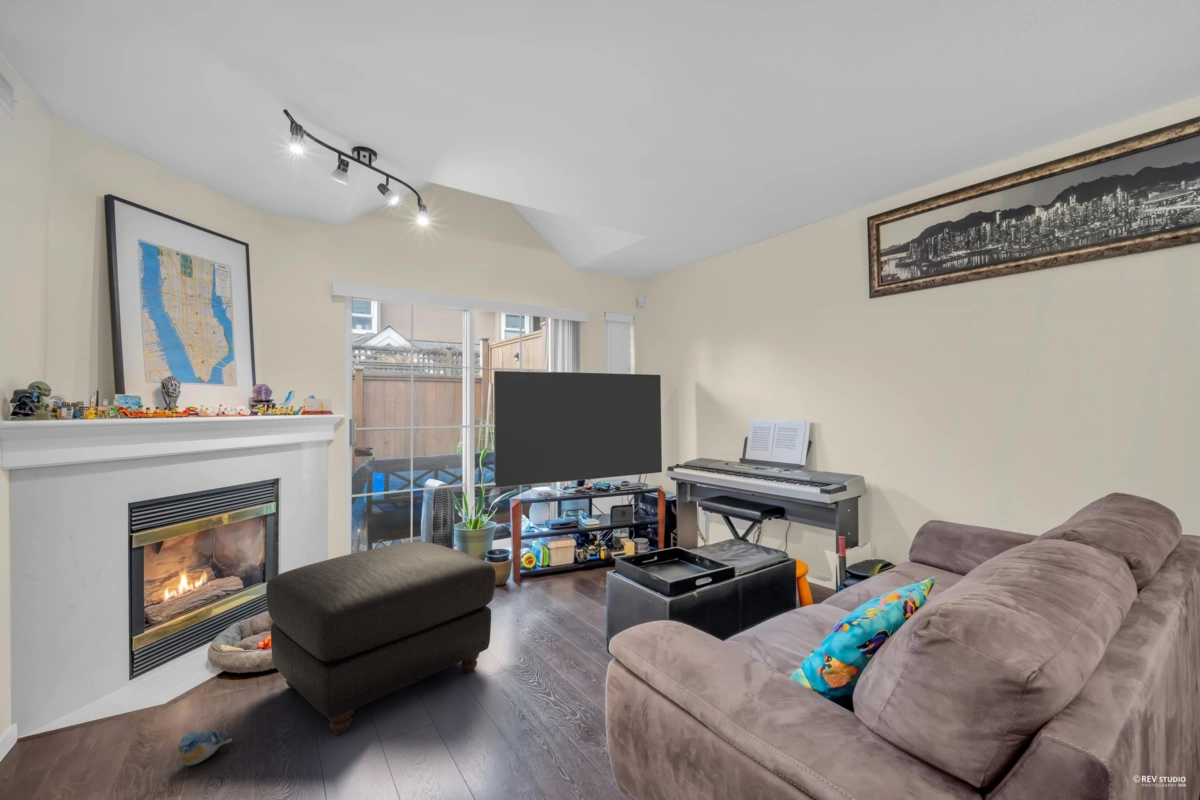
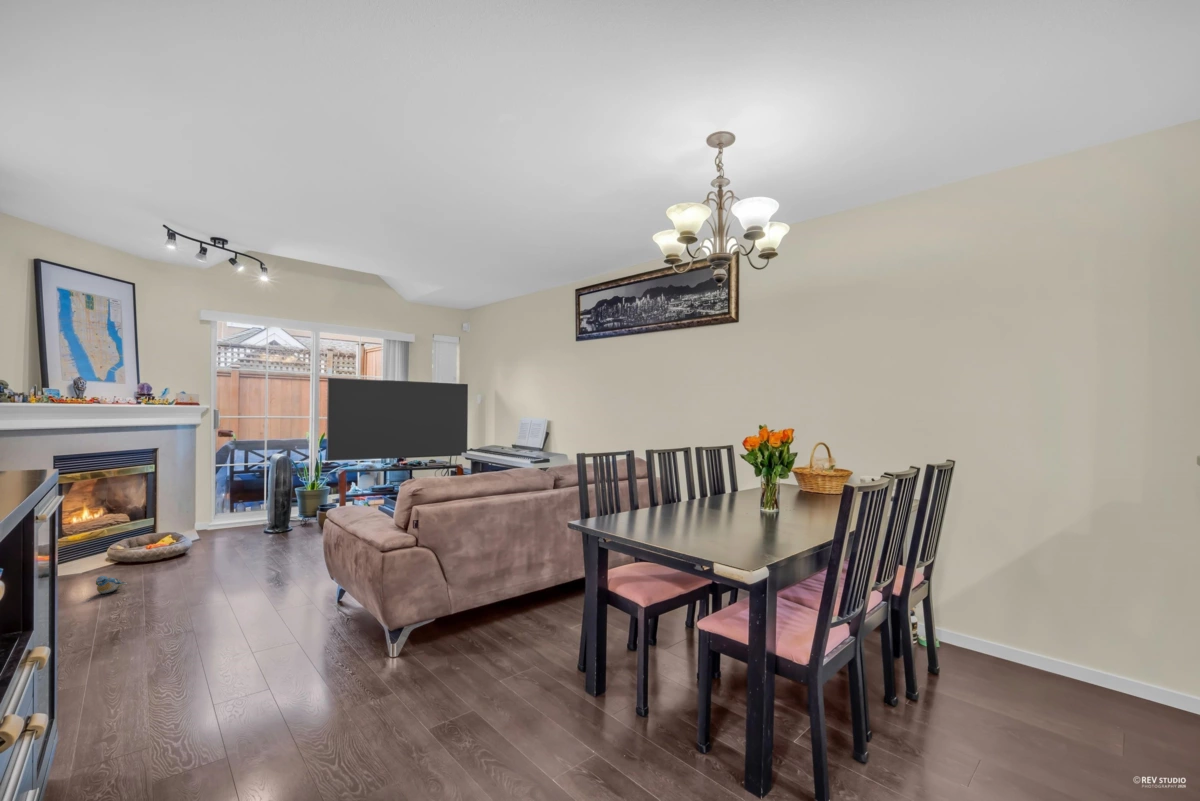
ottoman: present [266,542,496,734] -> none [148,487,303,582]

